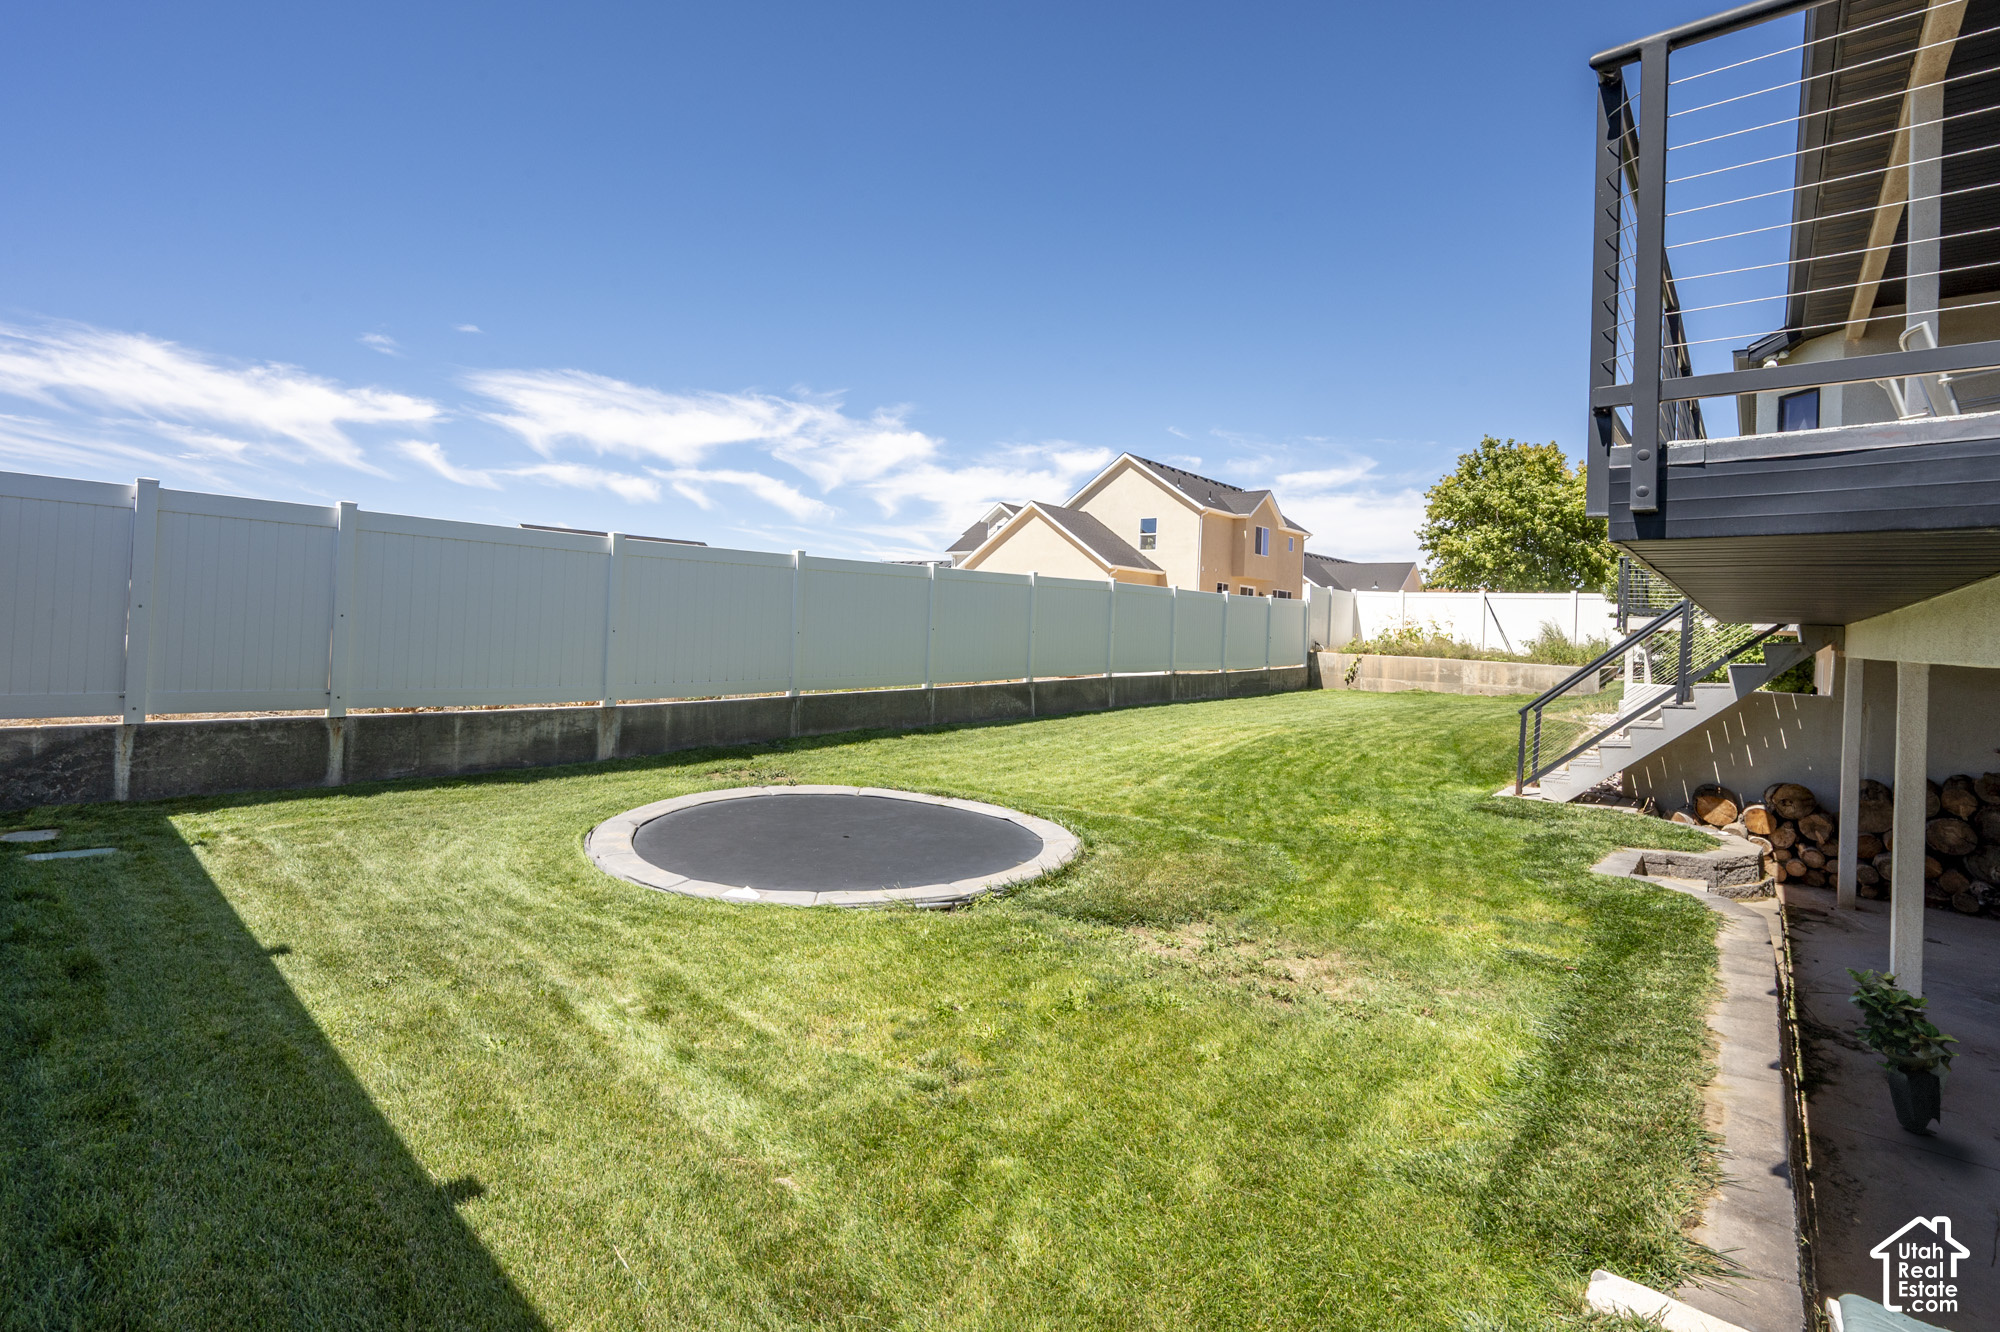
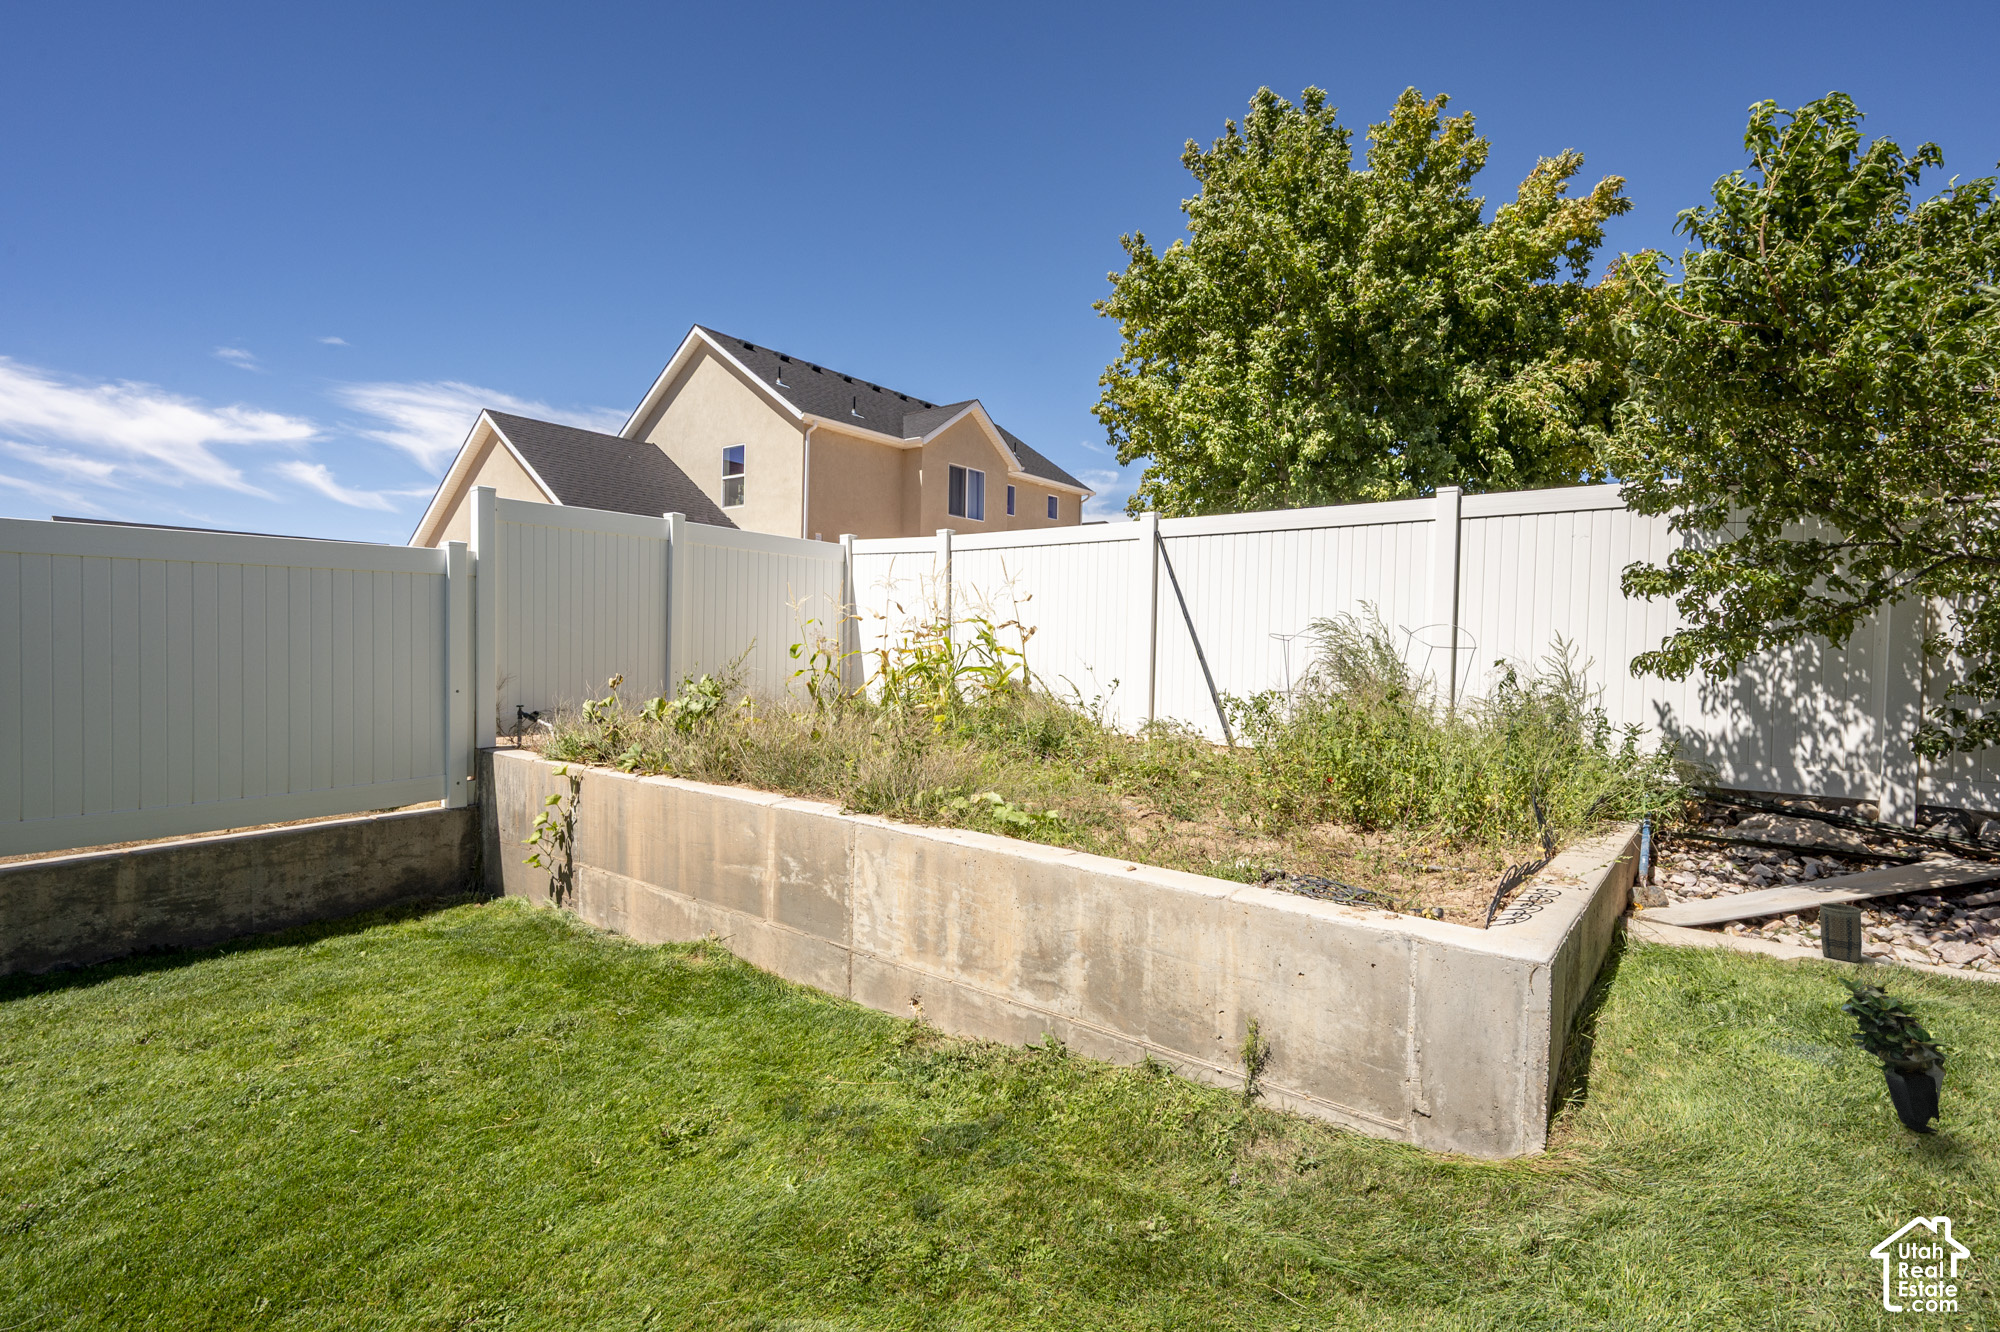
basket: none [1819,904,1863,968] -> present [1820,903,1862,962]

